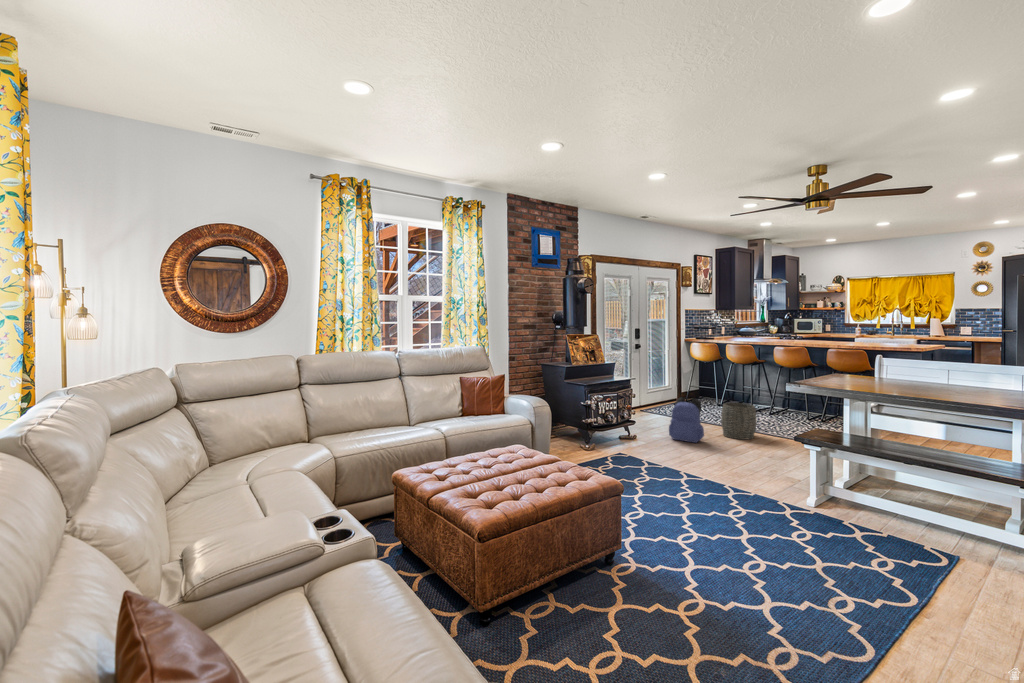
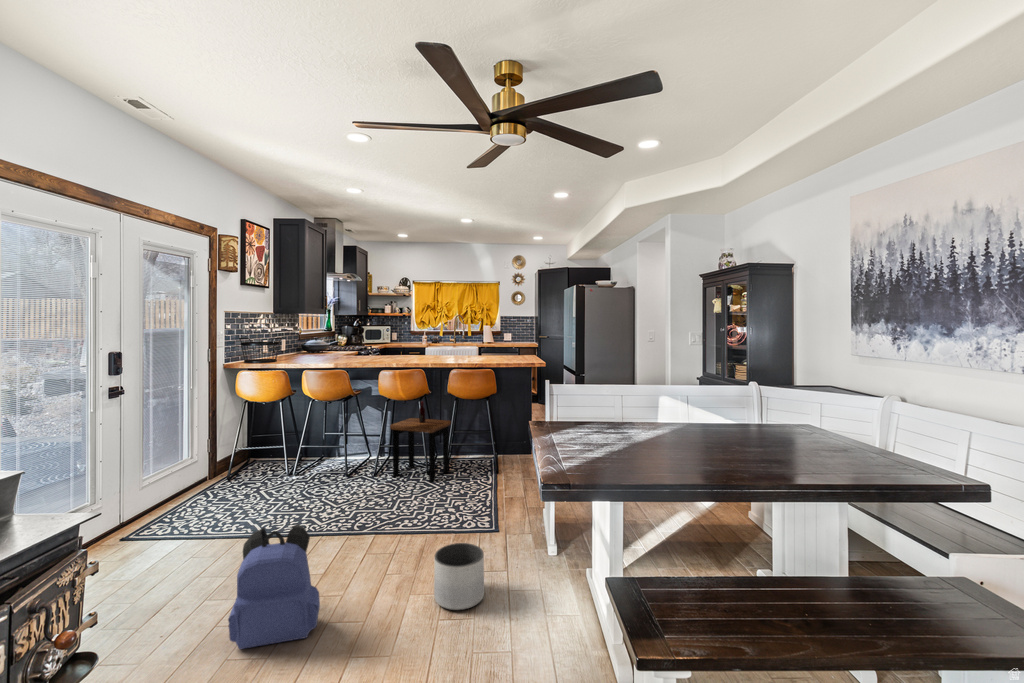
side table: none [777,369,826,422] -> present [390,401,451,482]
woven basket: present [721,403,756,439] -> none [340,492,403,576]
planter: none [759,428,788,455] -> present [434,543,484,610]

